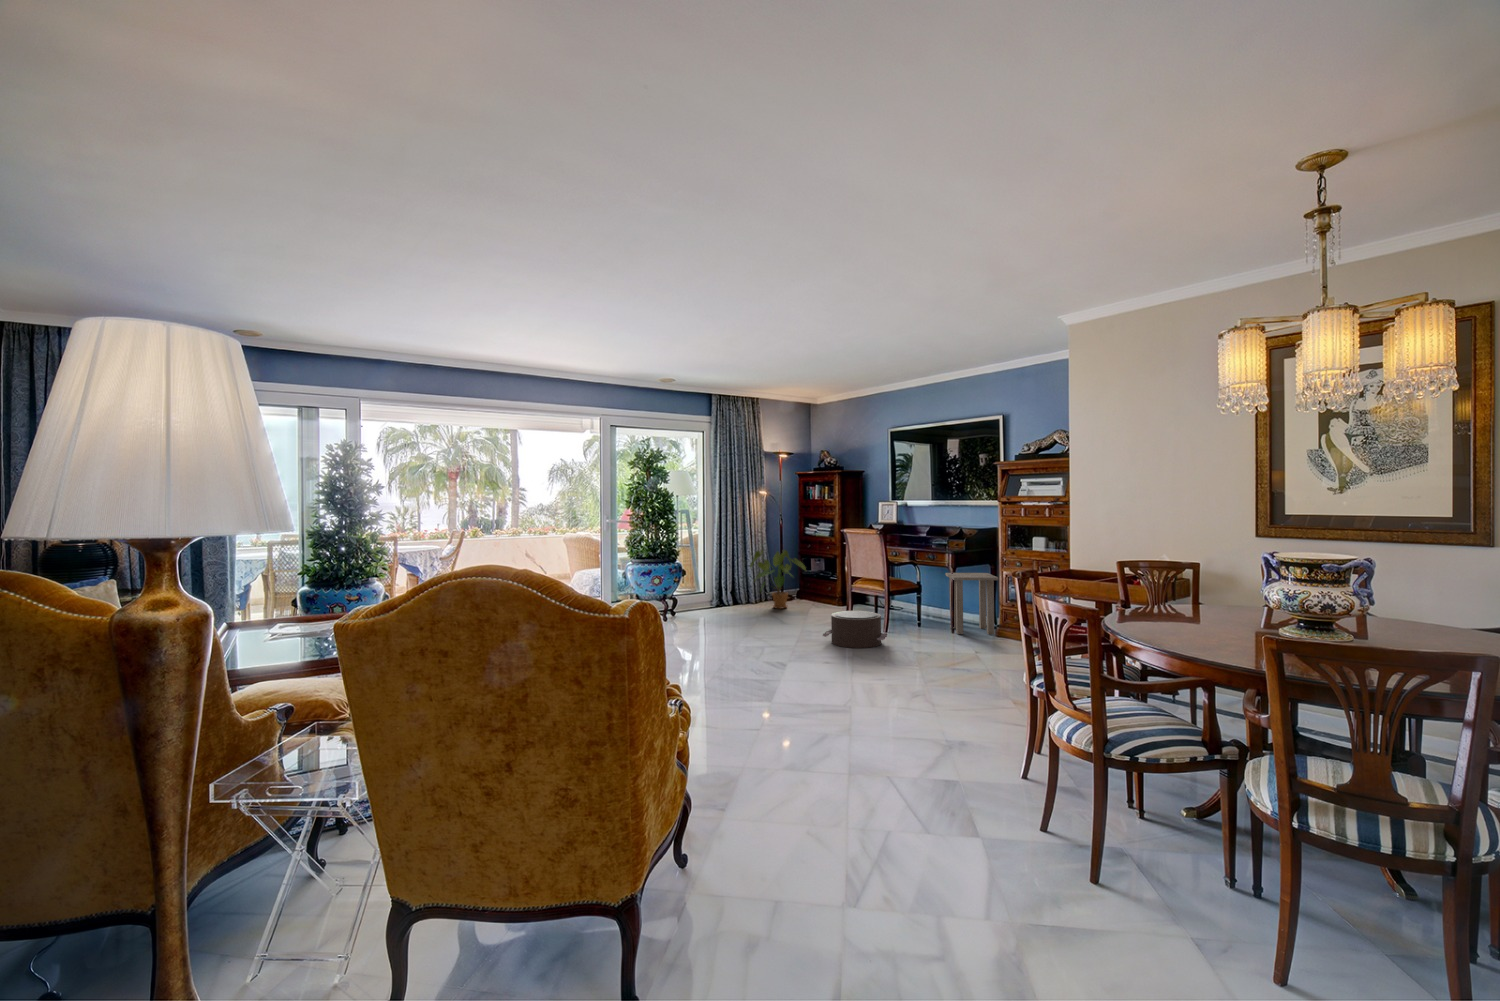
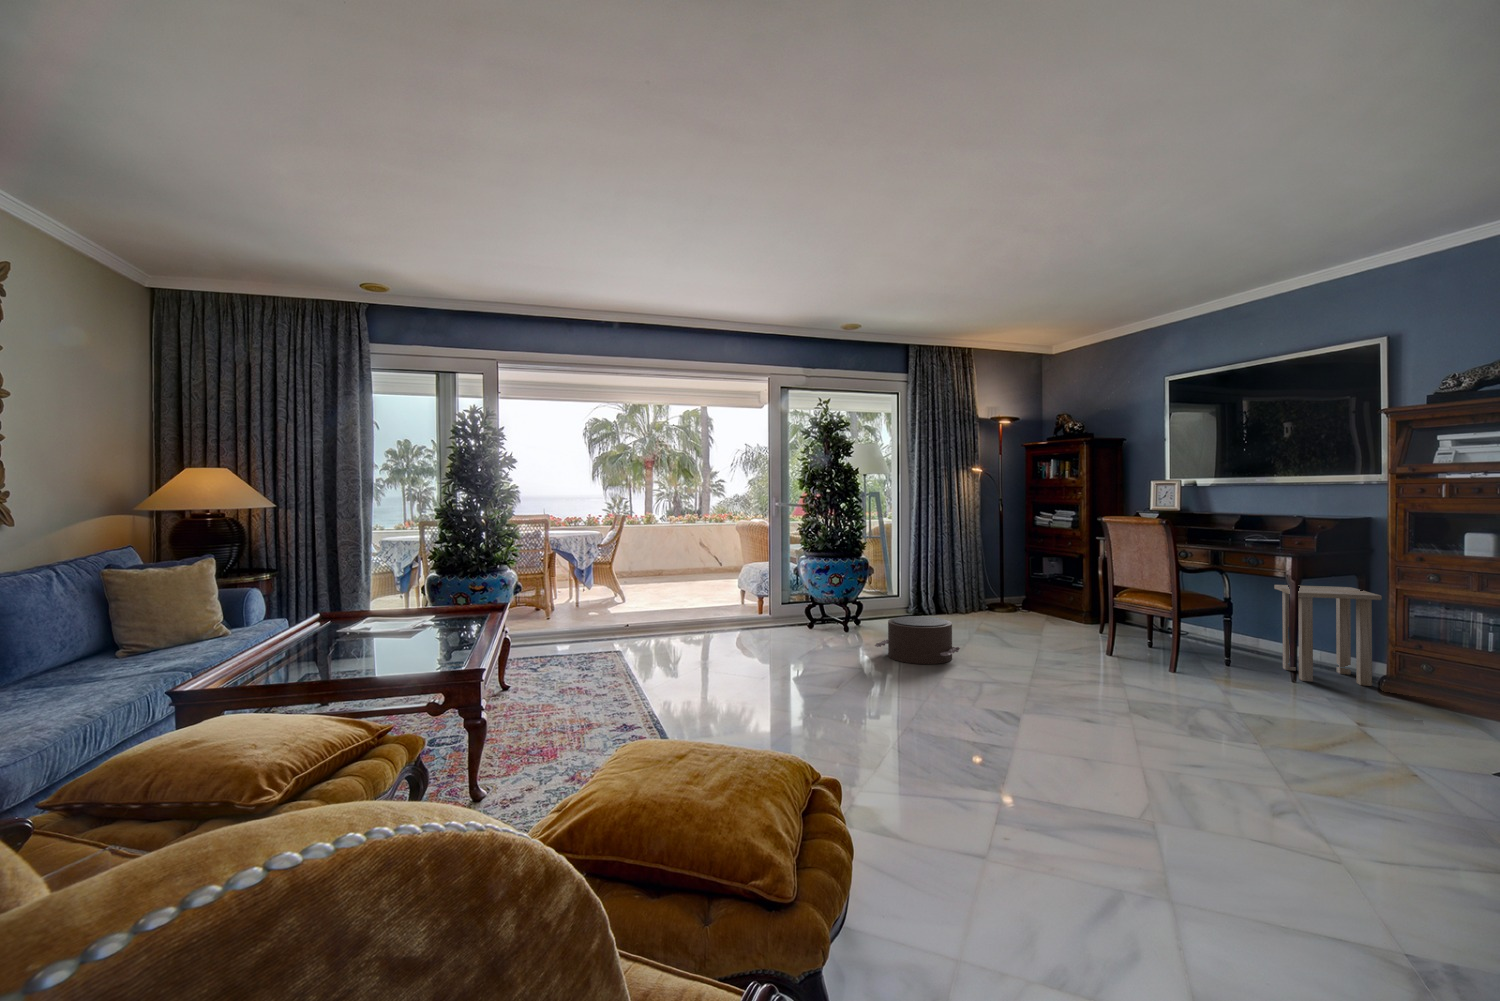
house plant: present [750,550,806,609] -> none [959,544,1040,624]
pouf: present [823,611,887,648] -> present [875,616,960,664]

